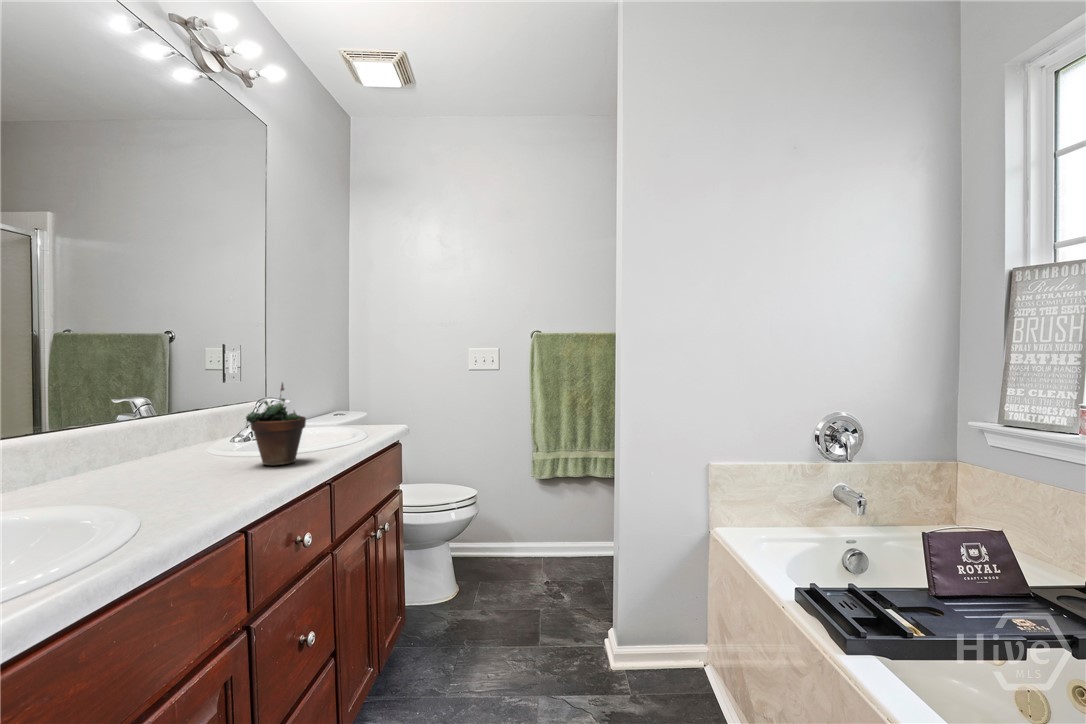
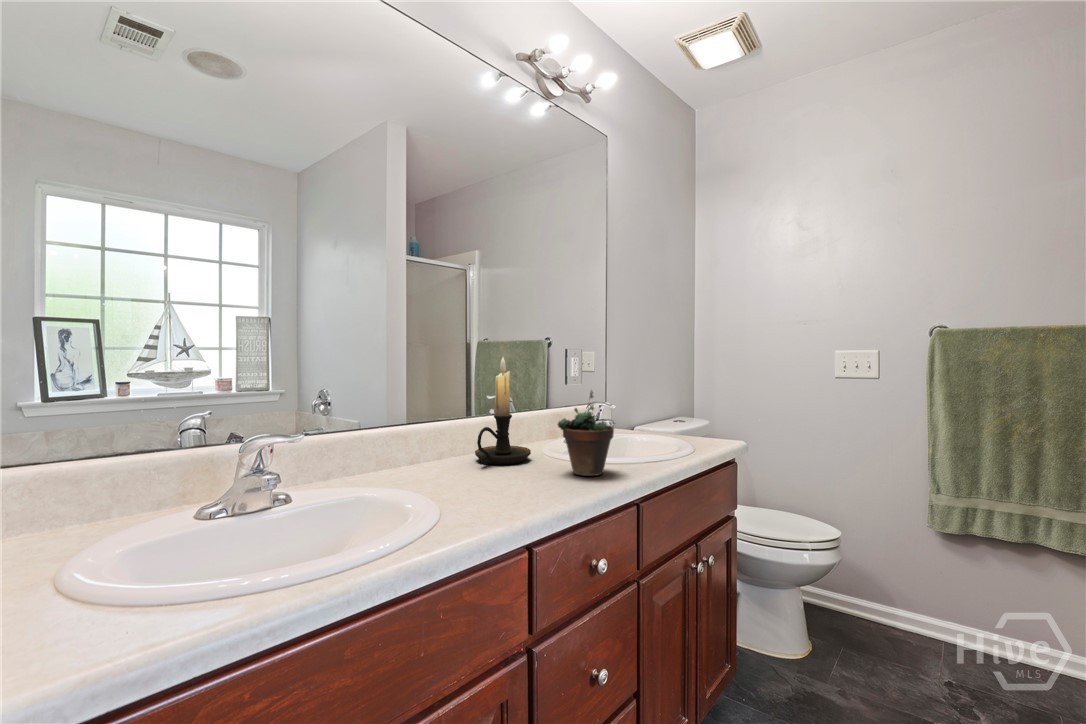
candle holder: none [127,350,202,472] -> present [475,357,531,465]

